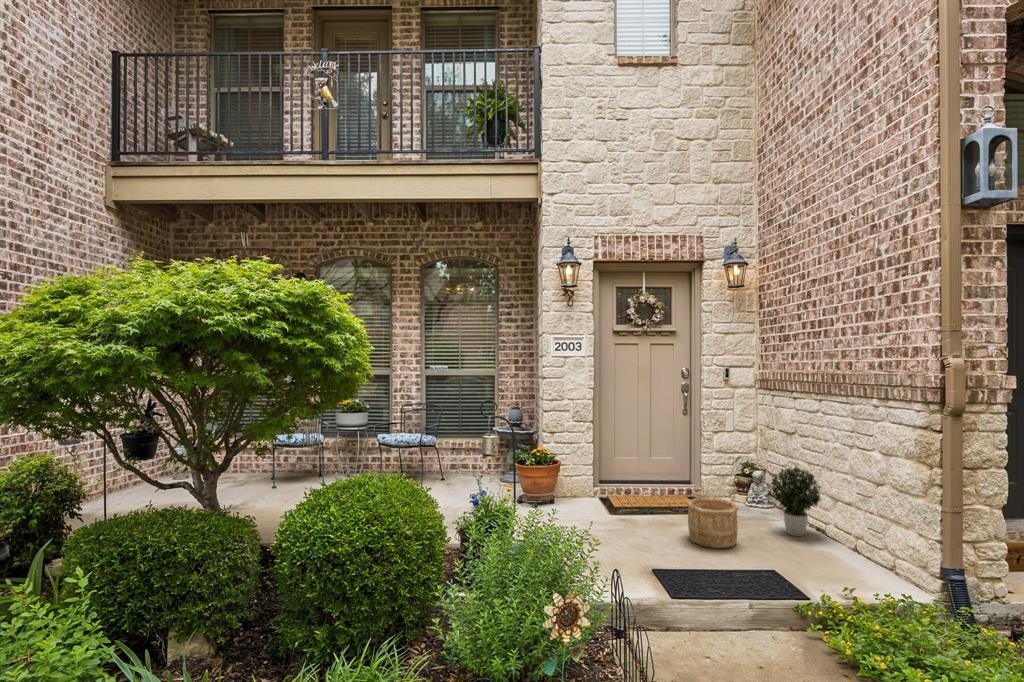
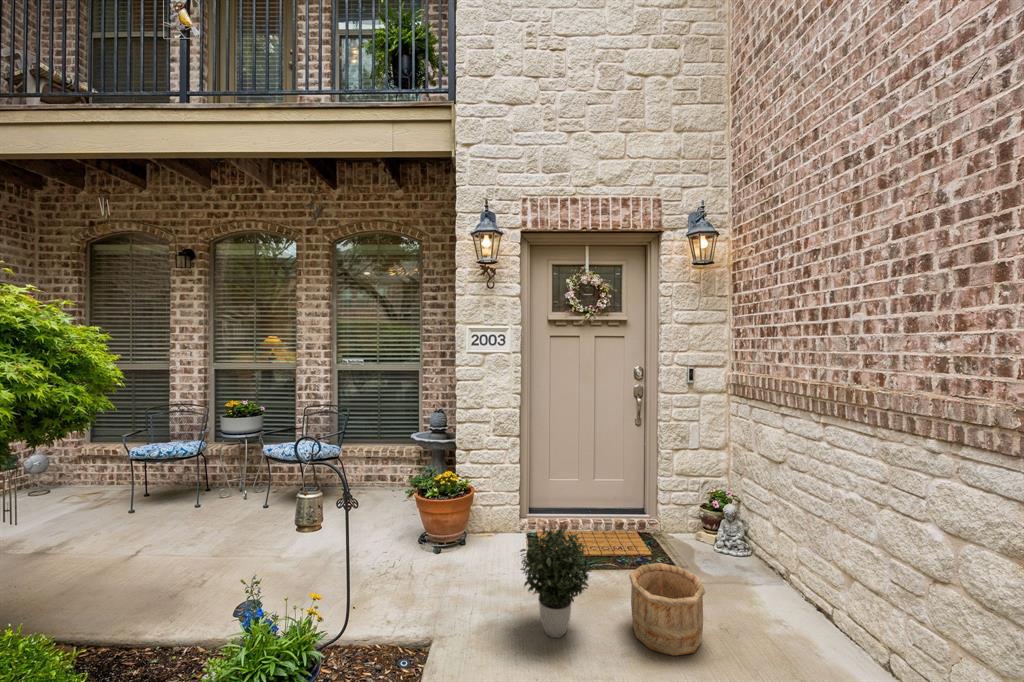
potted plant: present [770,467,821,536] -> present [520,527,591,638]

